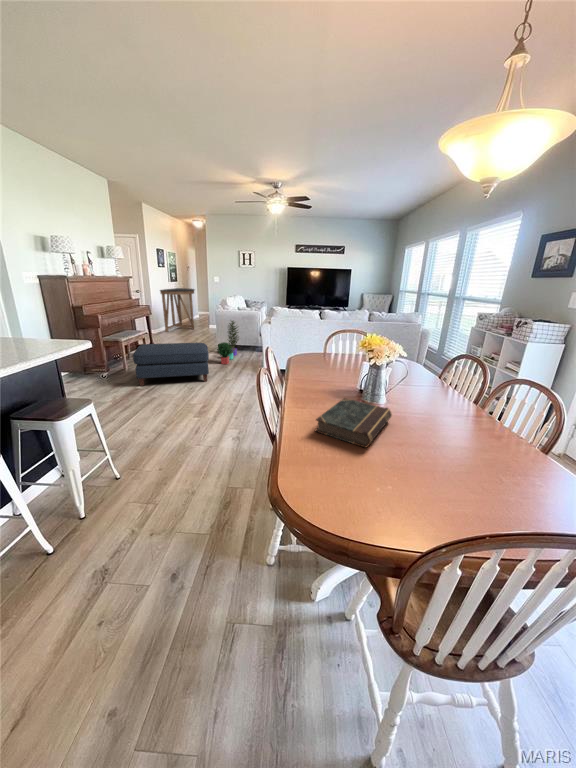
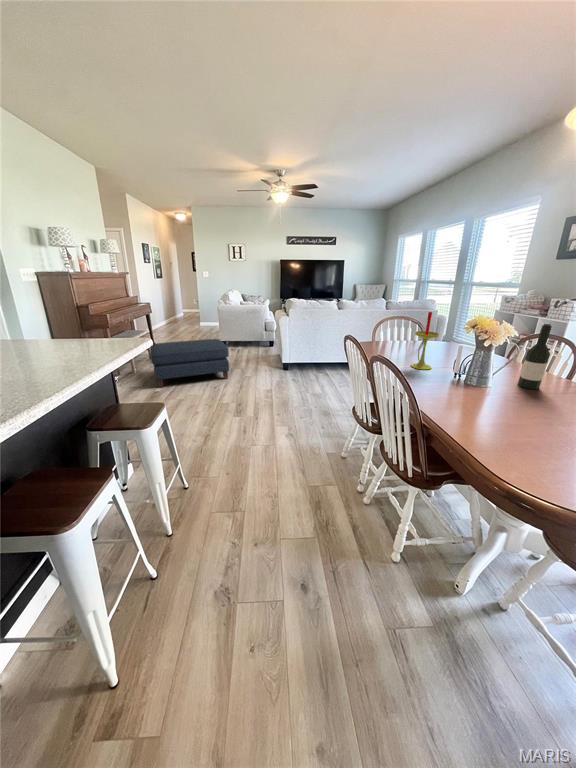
console table: present [160,288,194,332] -> none [149,285,186,331]
potted plant: present [217,321,239,364] -> none [228,314,247,360]
candle: none [324,327,348,384] -> present [411,312,439,370]
wine bottle: none [408,345,432,409] -> present [518,323,552,389]
book: present [315,398,392,447] -> none [466,382,547,432]

